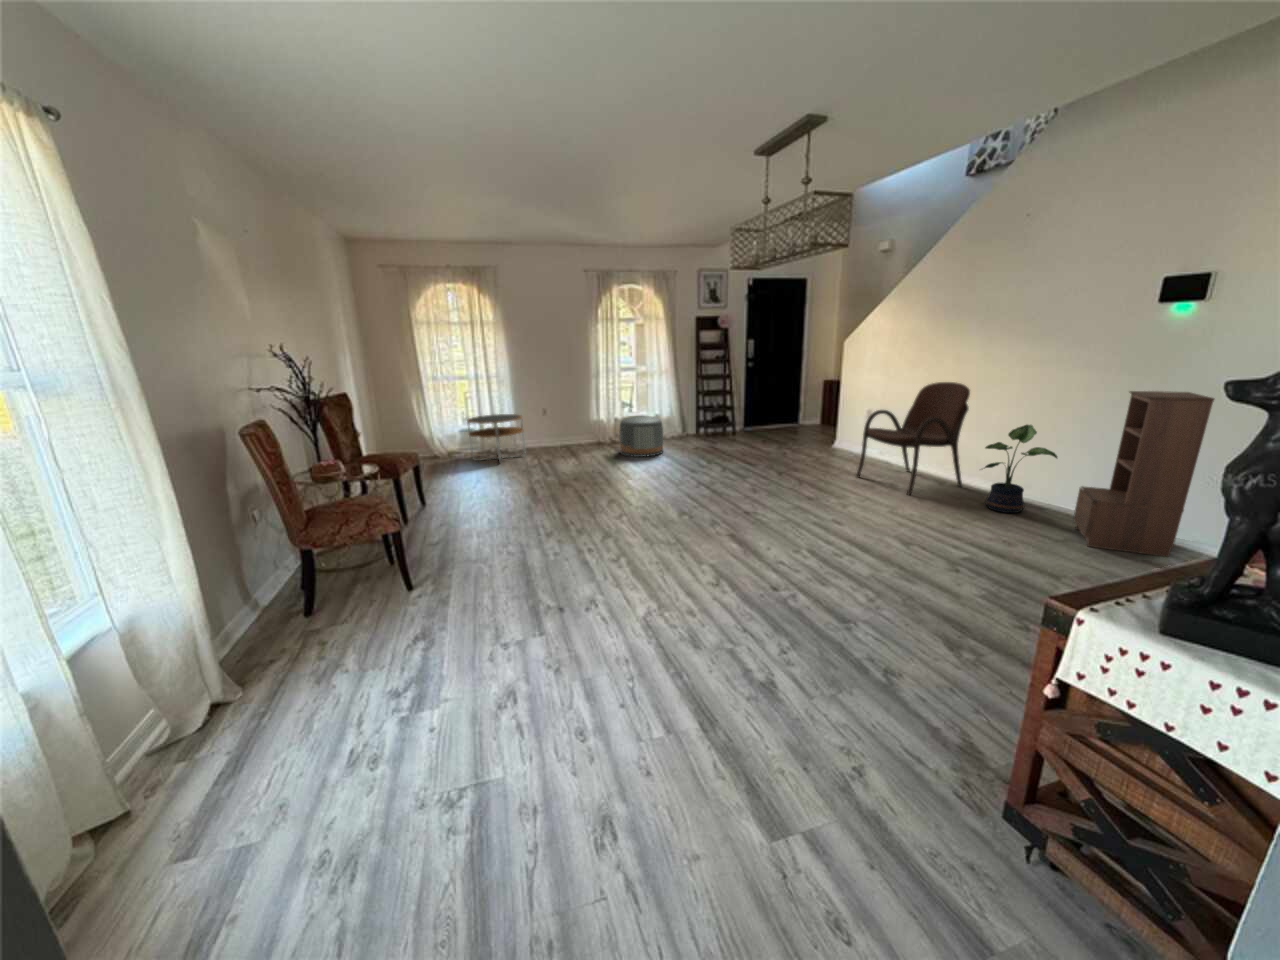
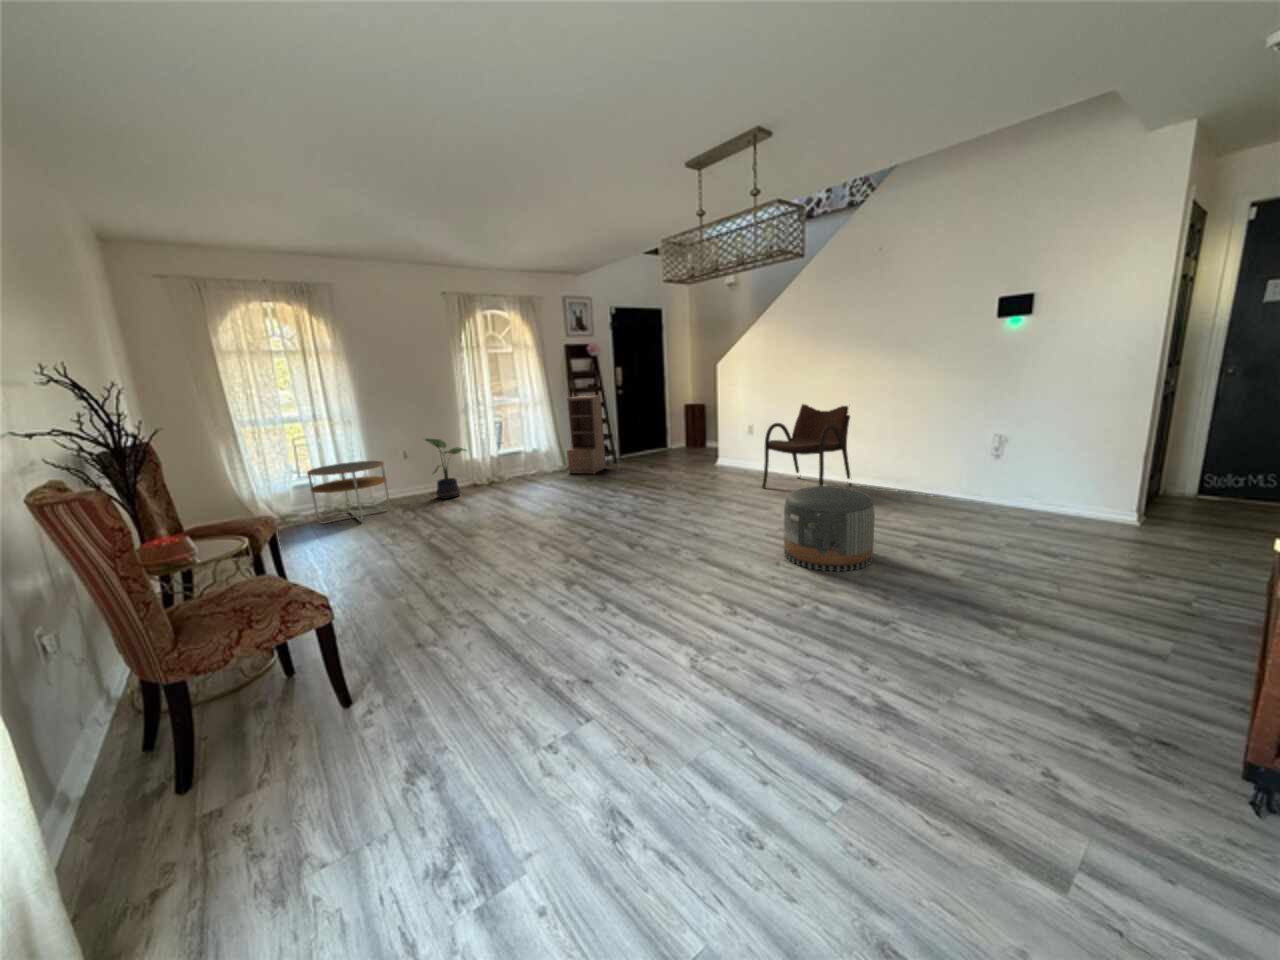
bookshelf: present [1073,391,1214,557] -> present [567,396,606,474]
pouf: present [620,416,663,457] -> present [784,486,875,572]
potted plant: present [985,425,1057,513] -> present [425,438,466,499]

